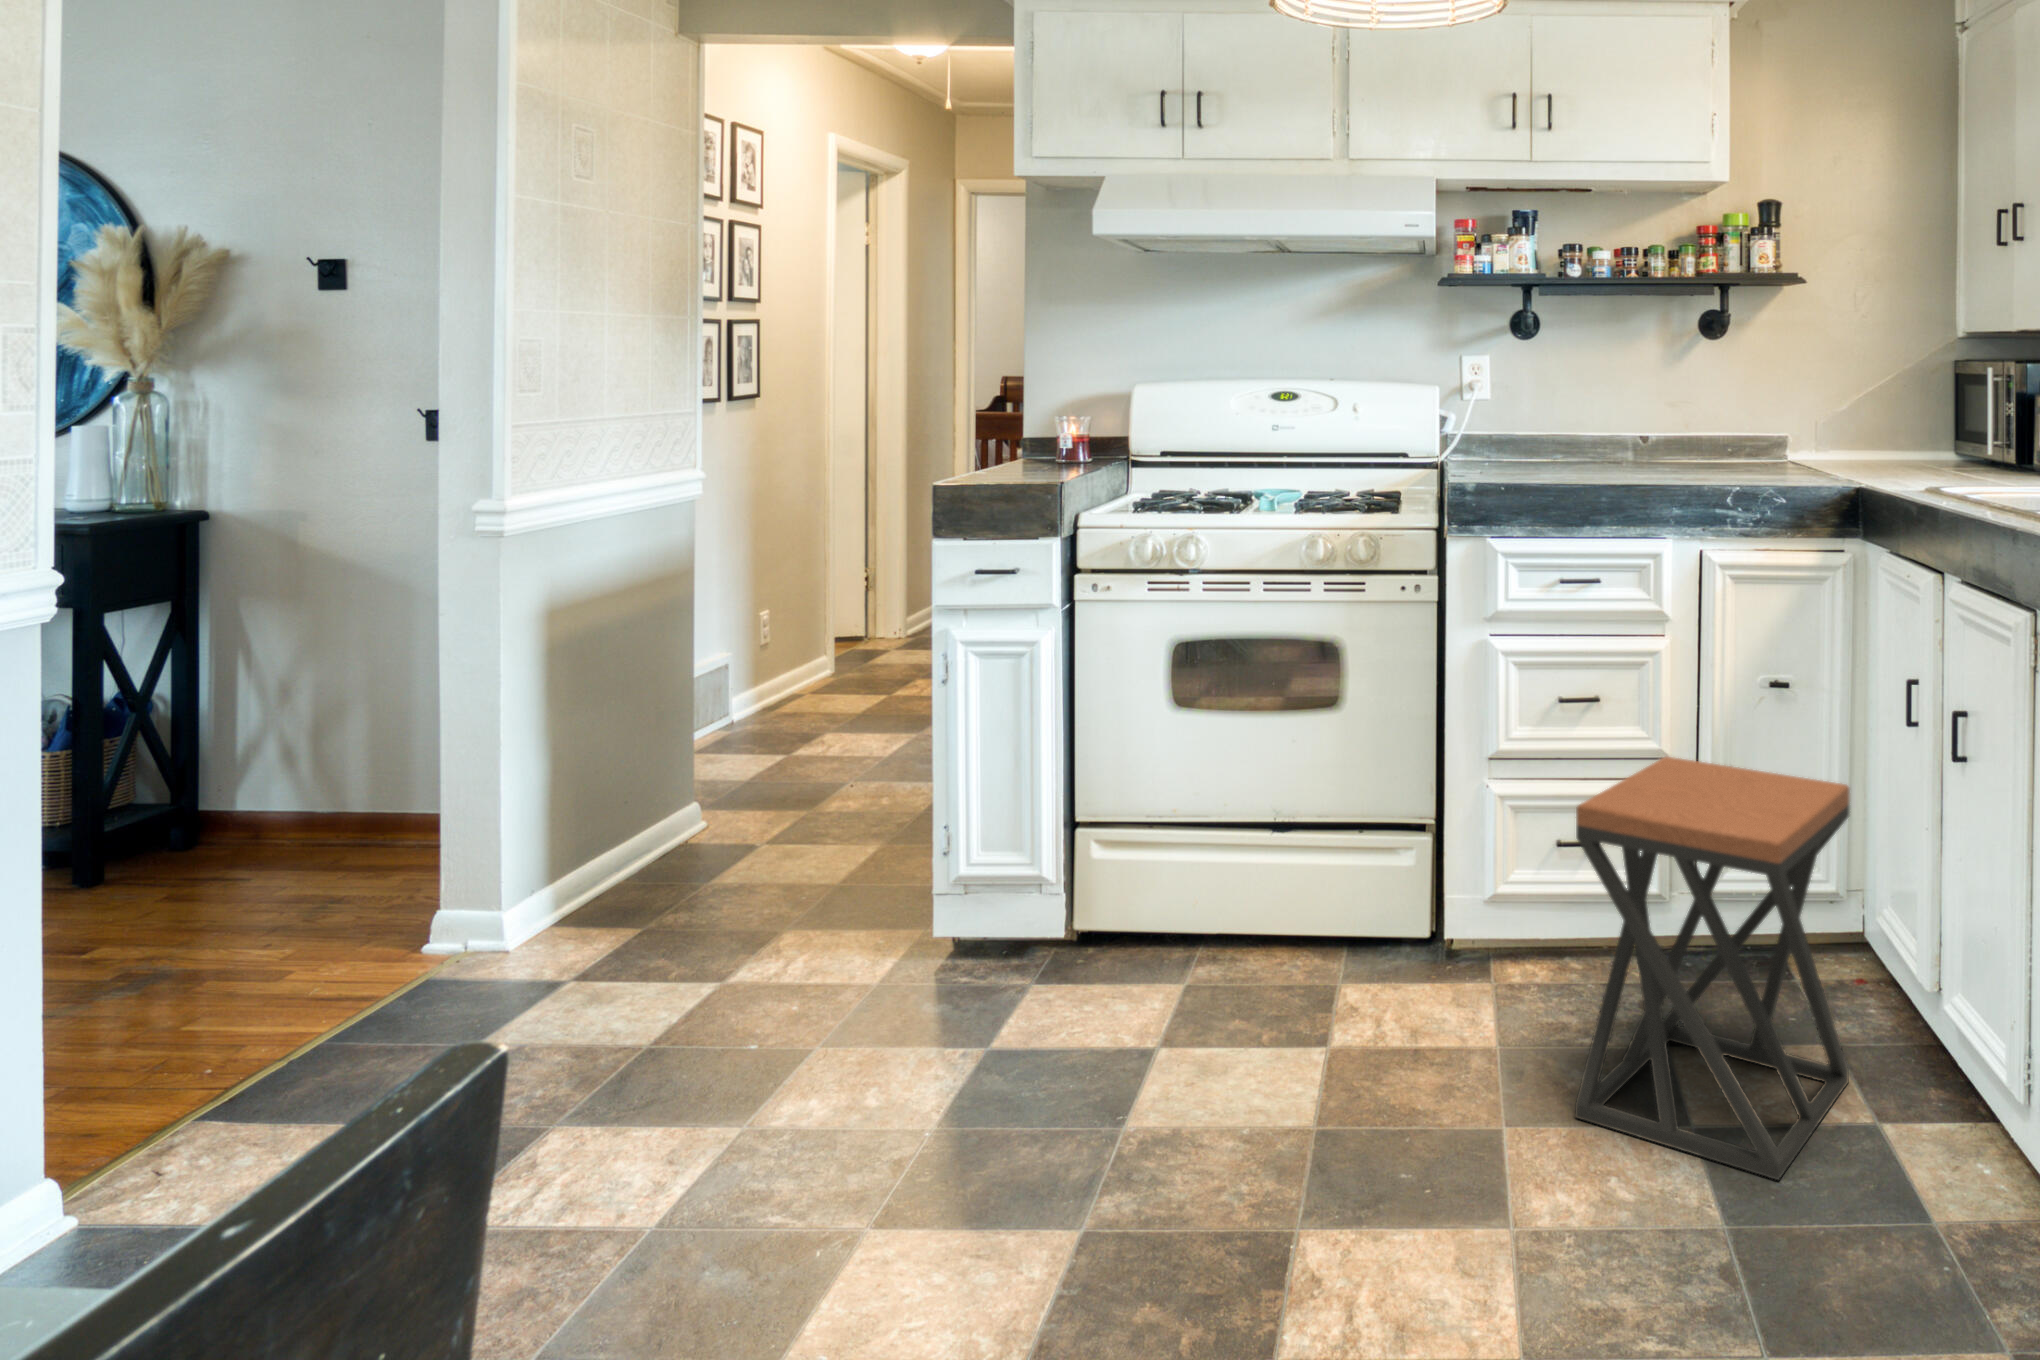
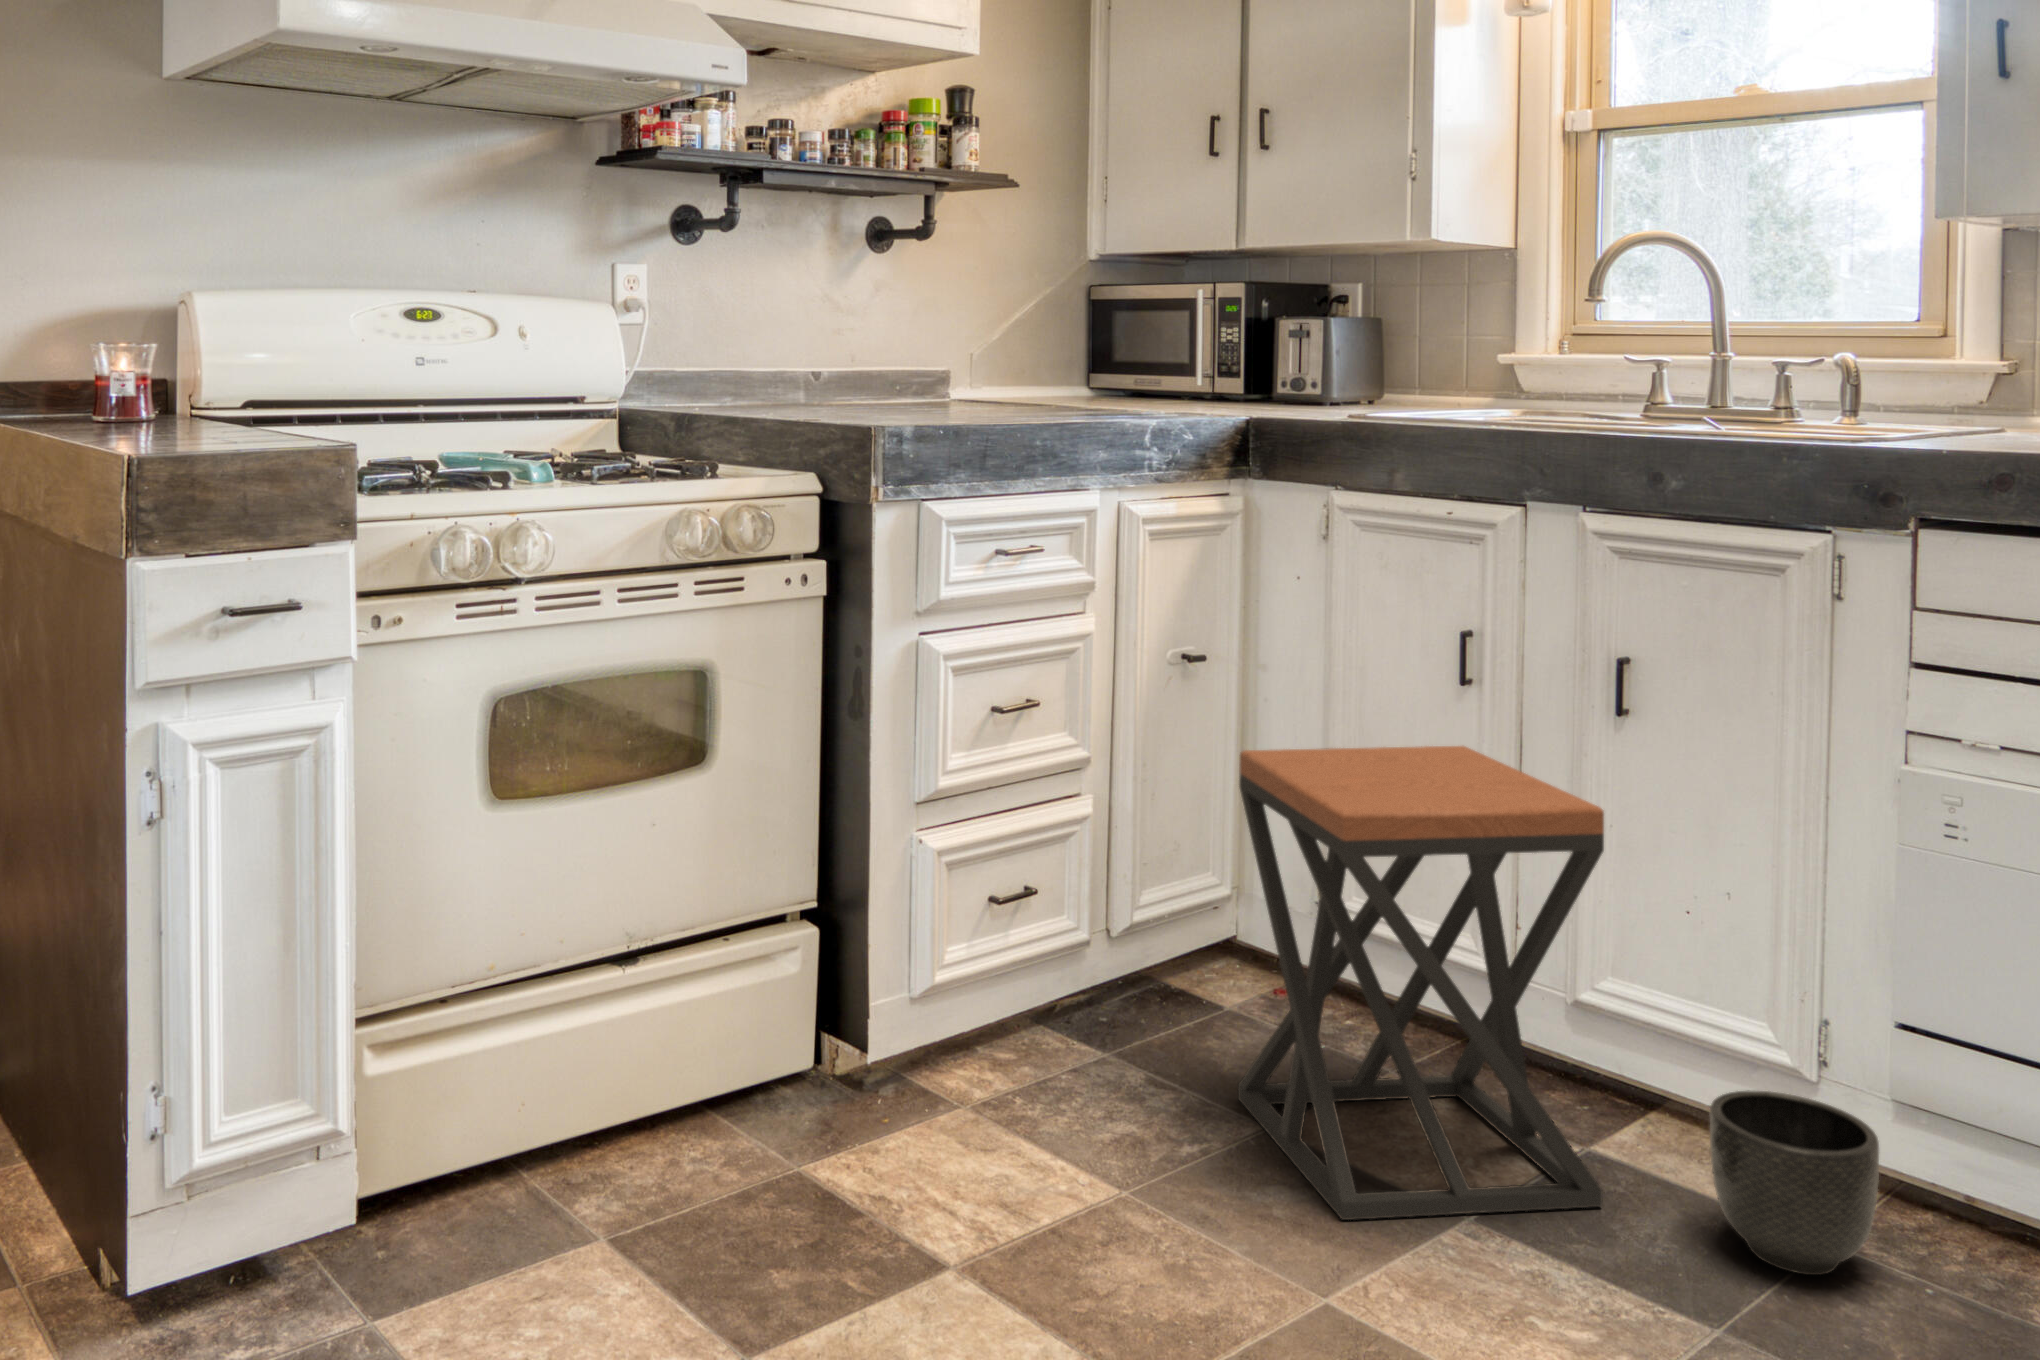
planter: none [1794,1111,1926,1283] -> present [1710,1090,1879,1275]

